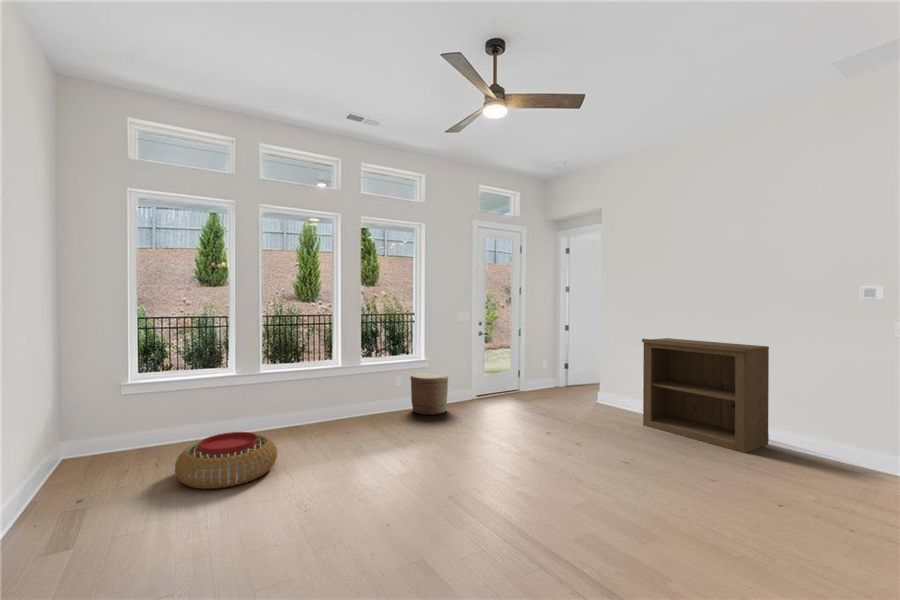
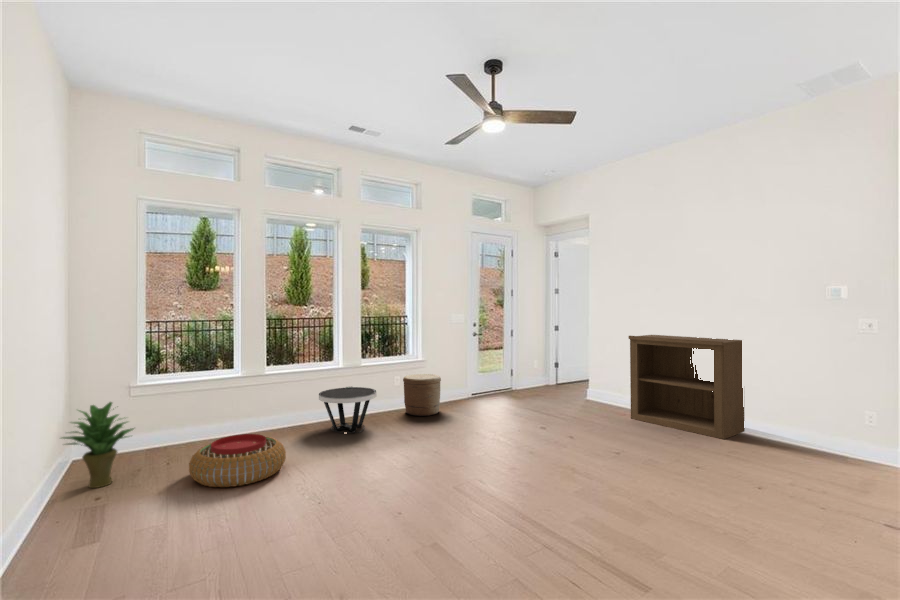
side table: none [323,384,381,432] -> present [319,386,376,433]
potted plant: none [46,396,126,484] -> present [62,402,134,488]

